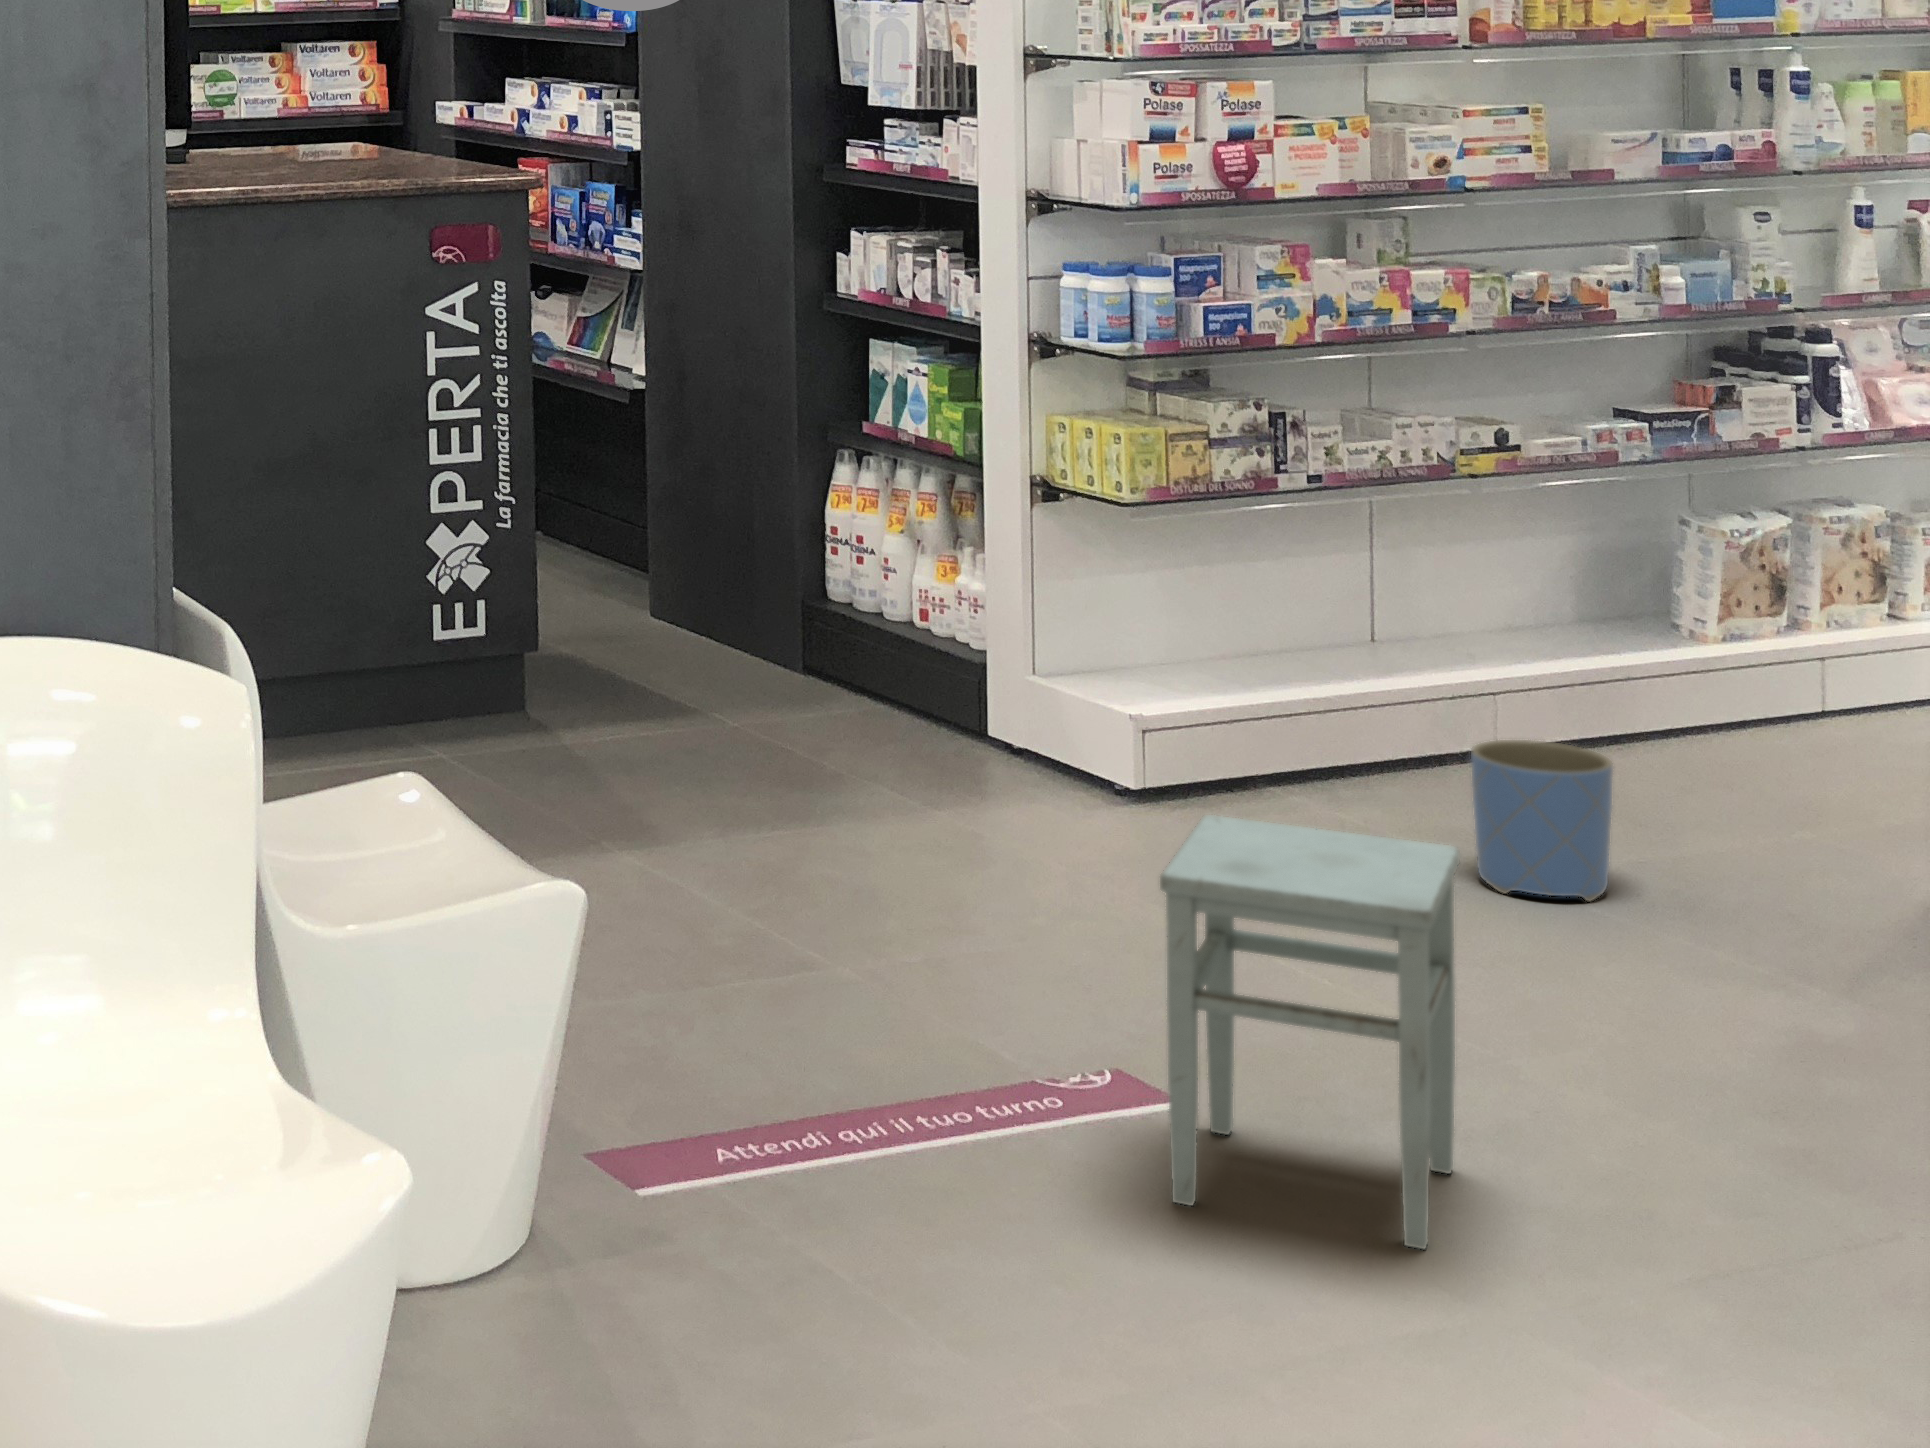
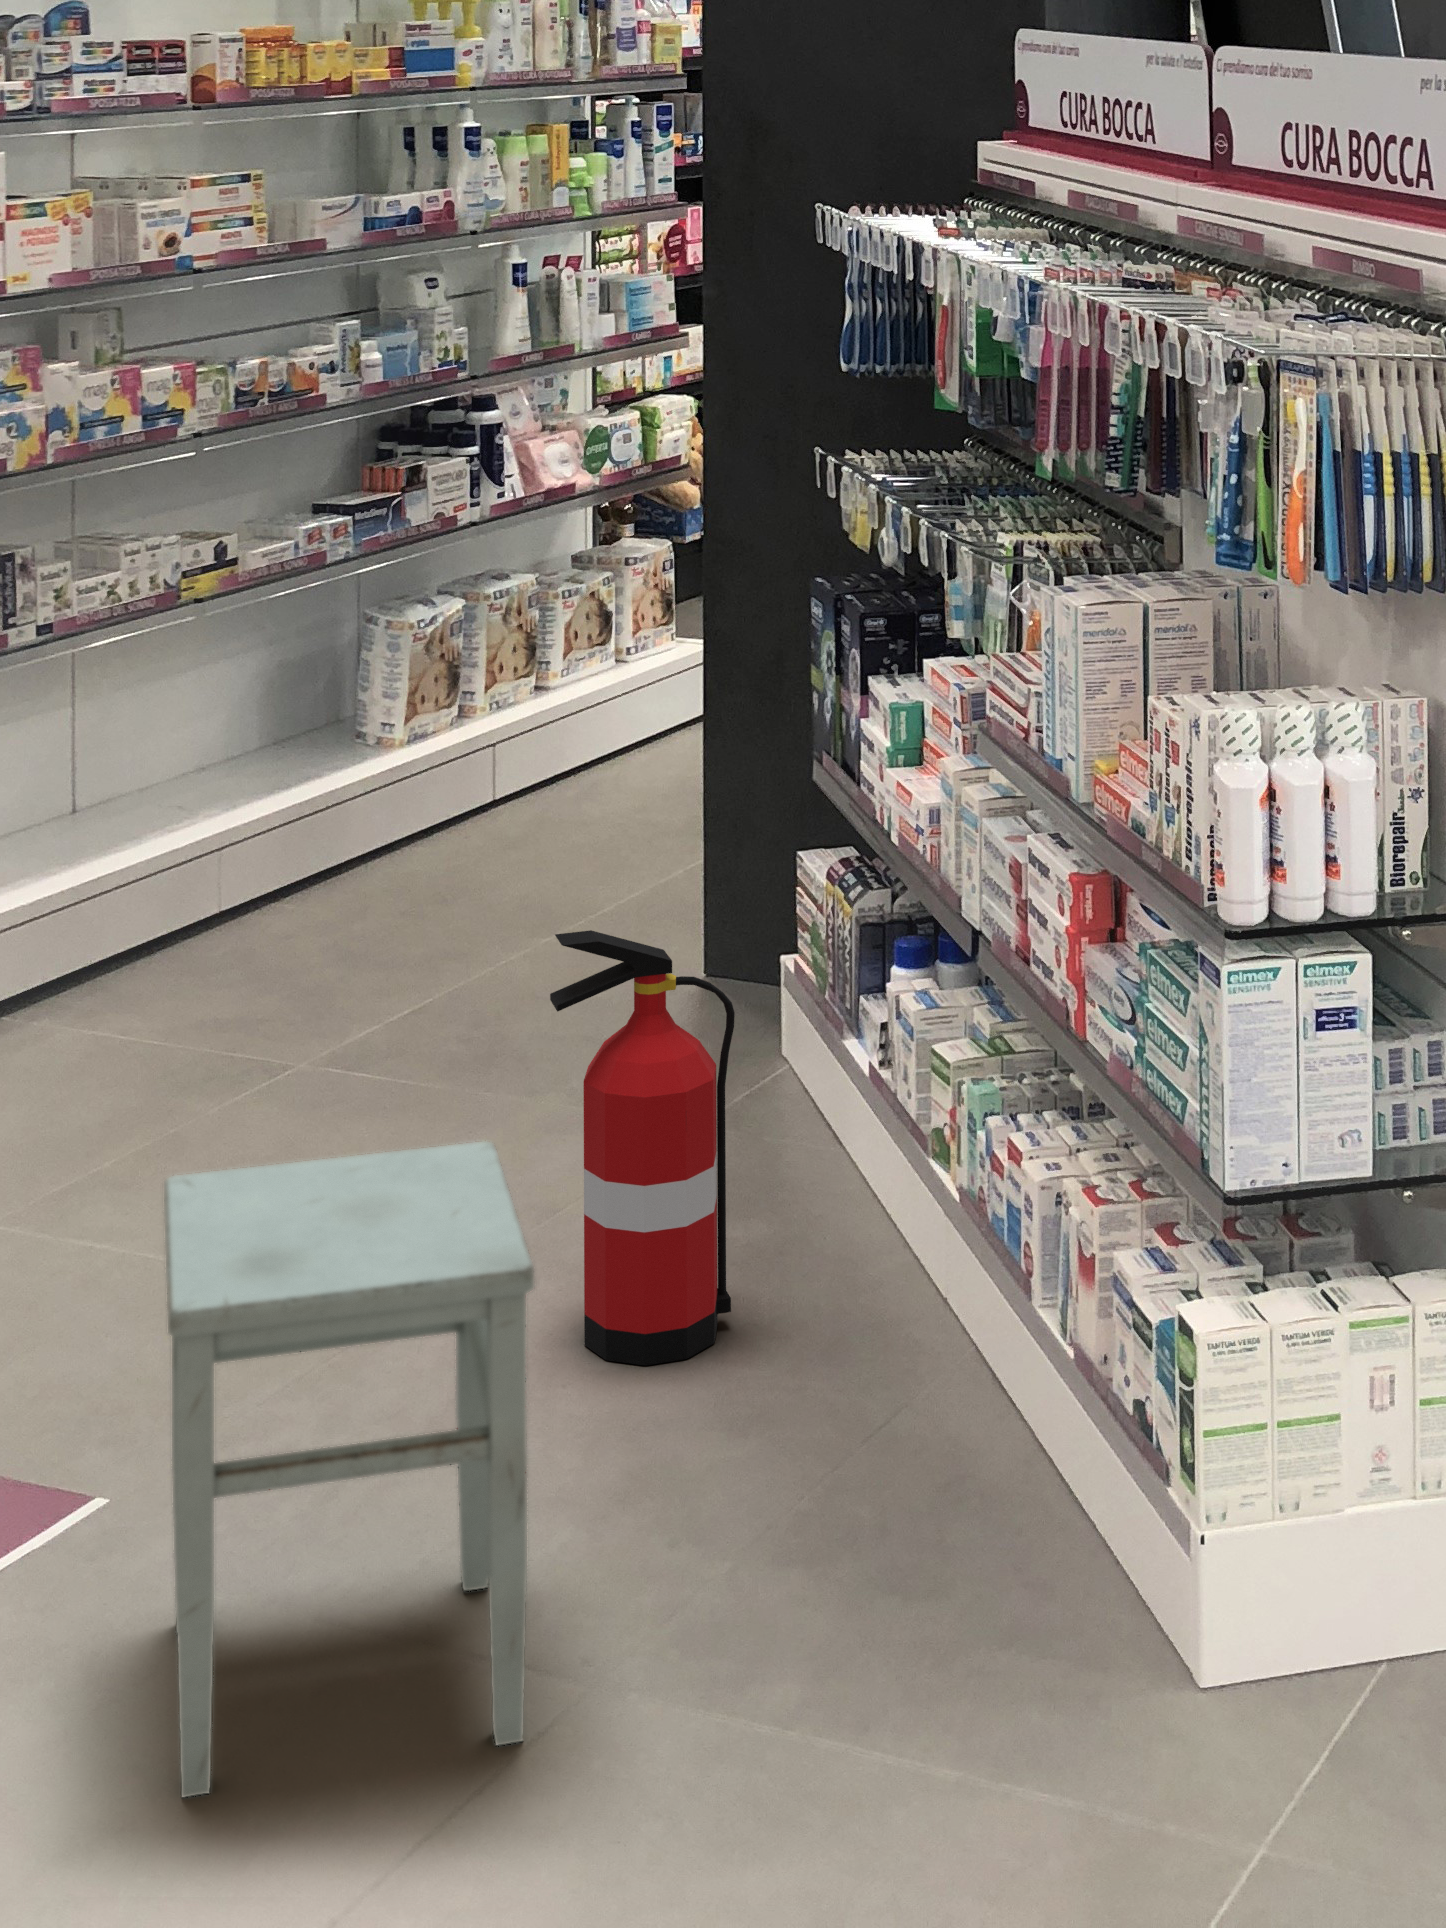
fire extinguisher: none [1594,739,1769,1106] -> present [550,930,735,1366]
planter: present [1471,740,1613,901] -> none [290,911,442,1112]

